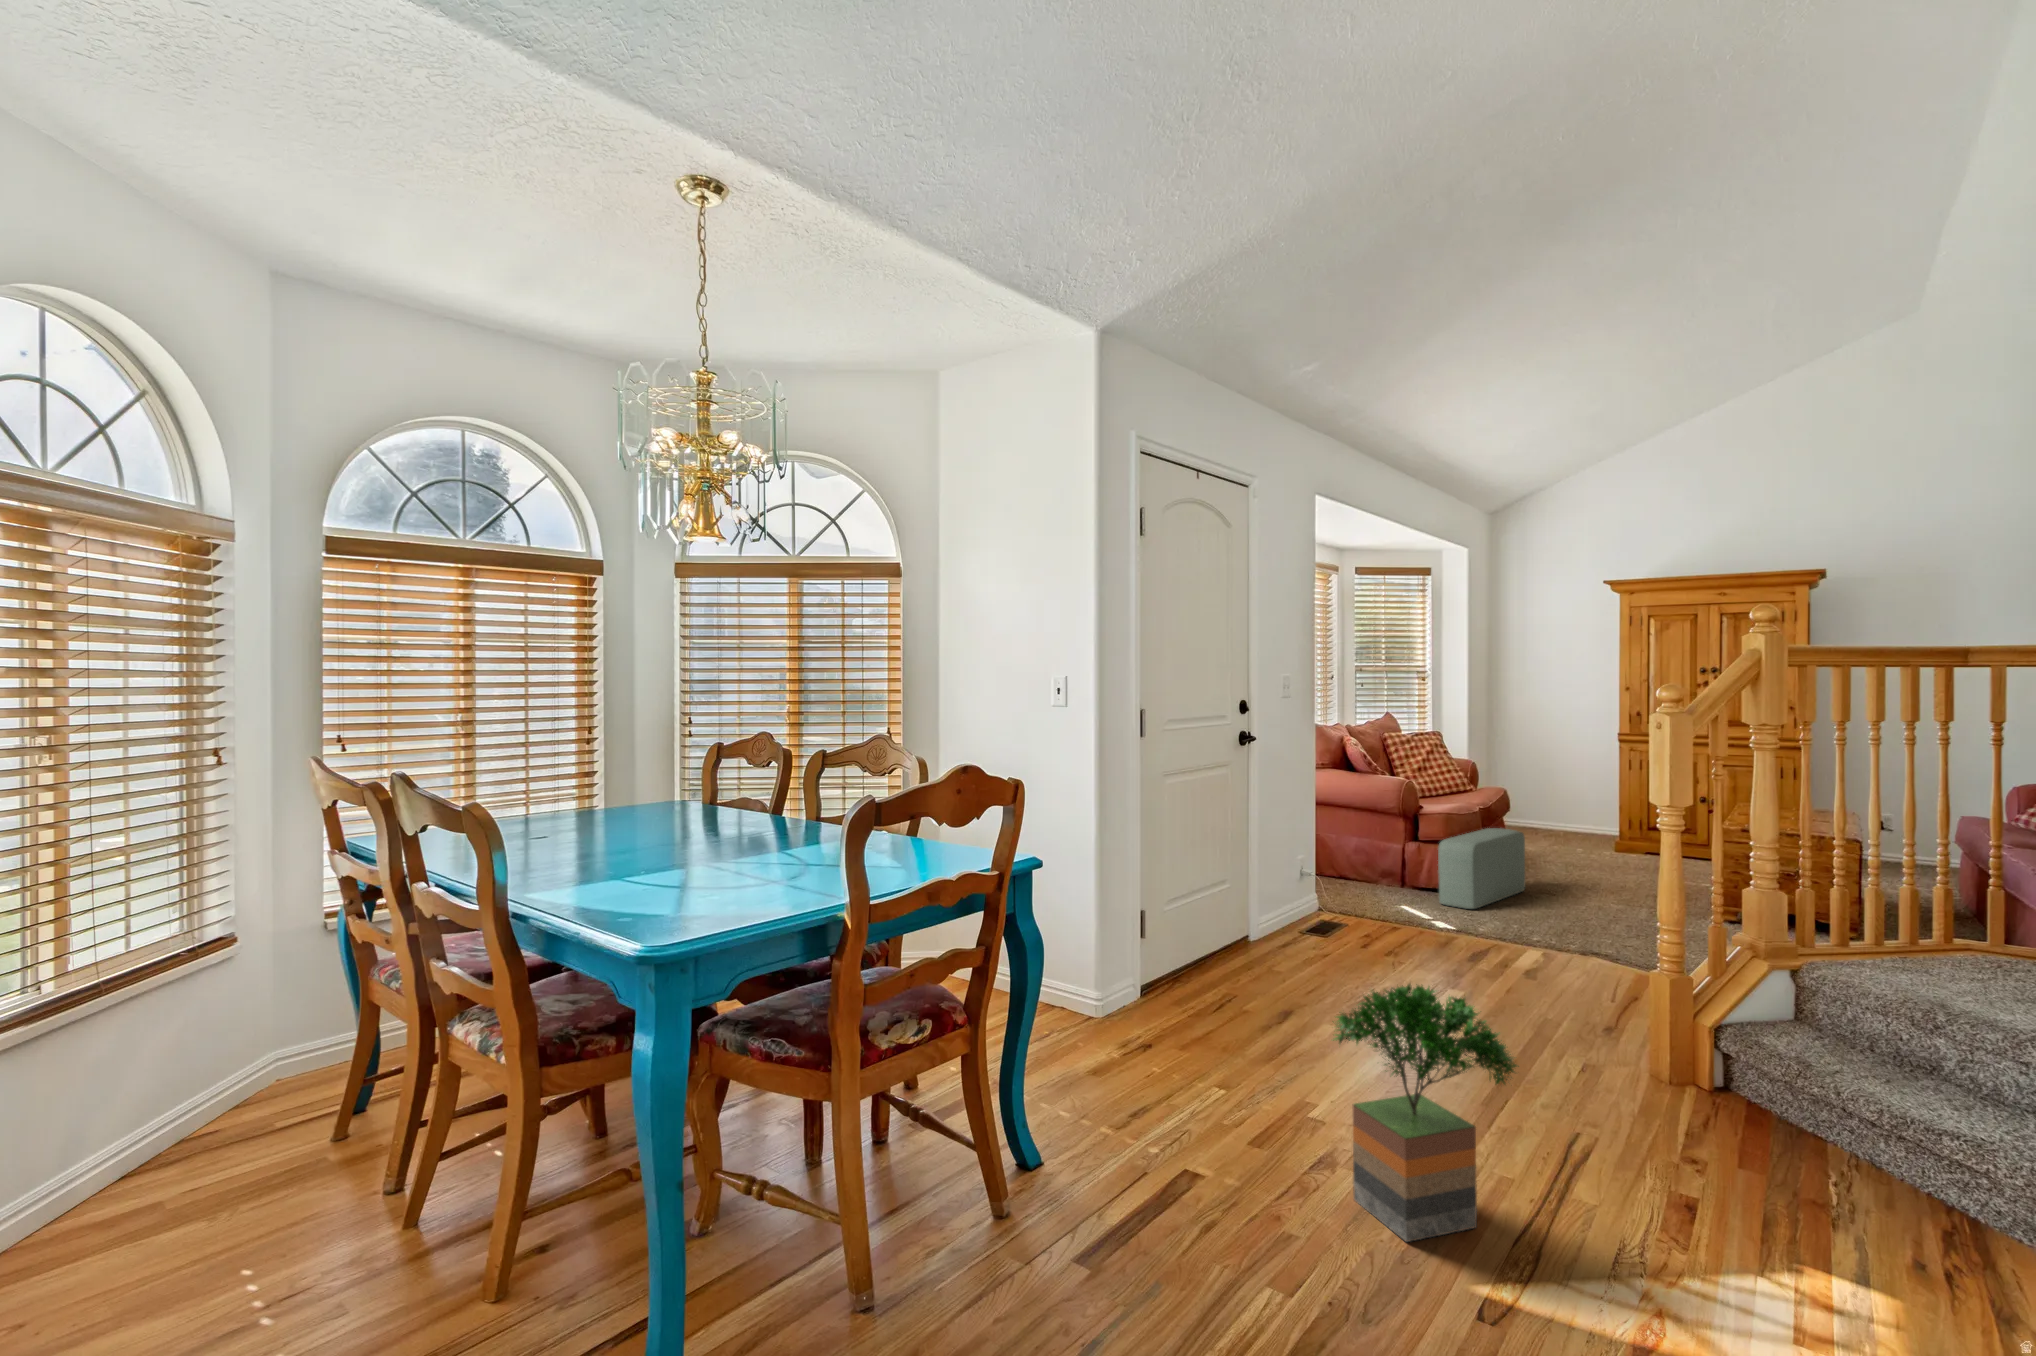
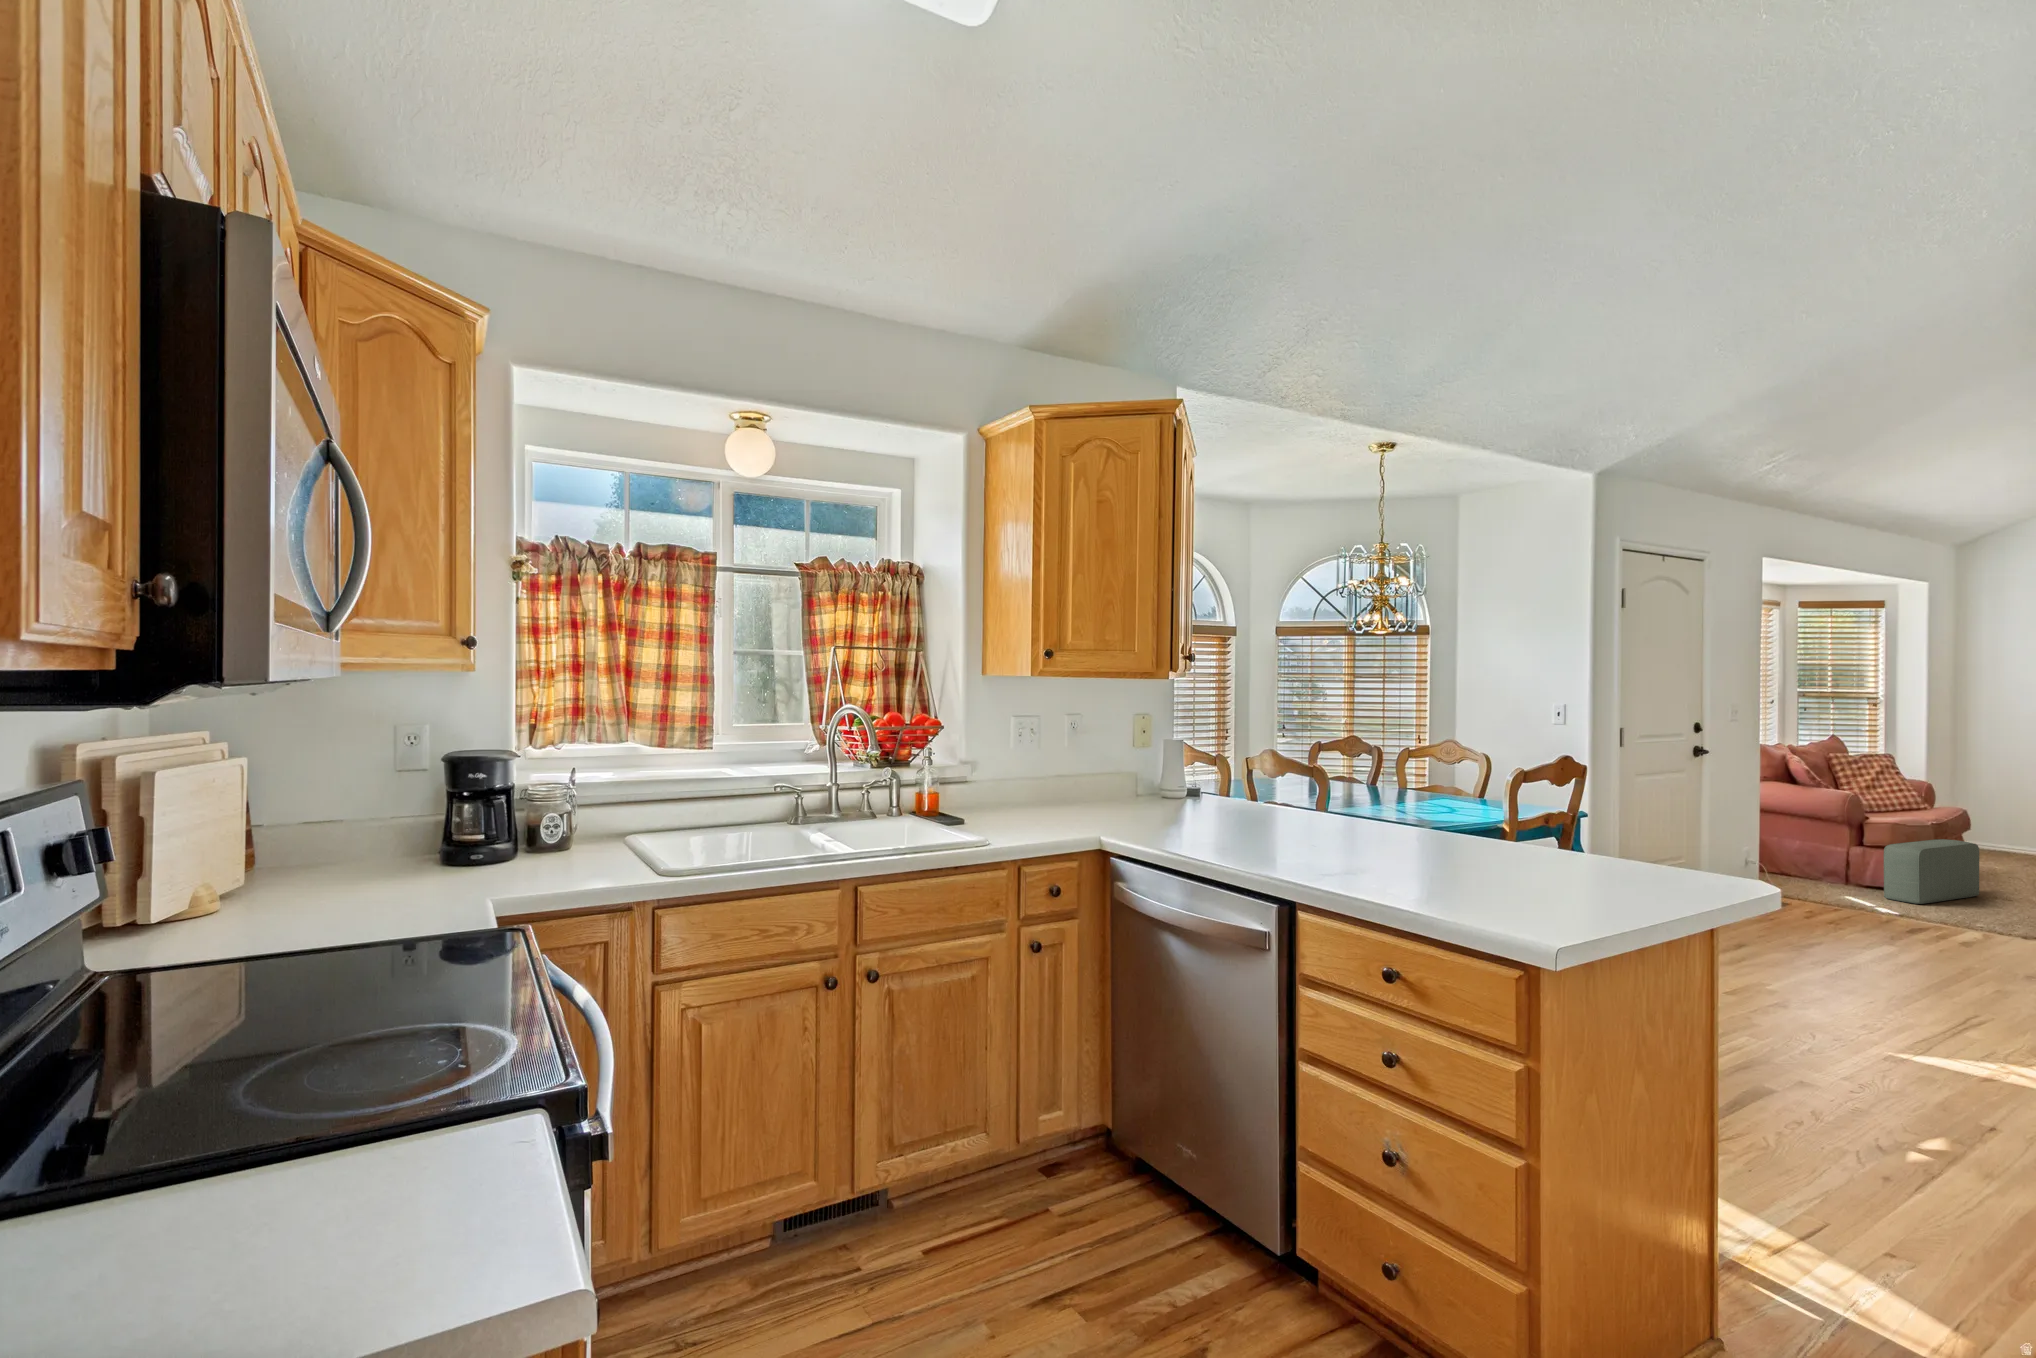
potted tree: present [1334,984,1519,1242] -> none [1784,903,1922,1049]

